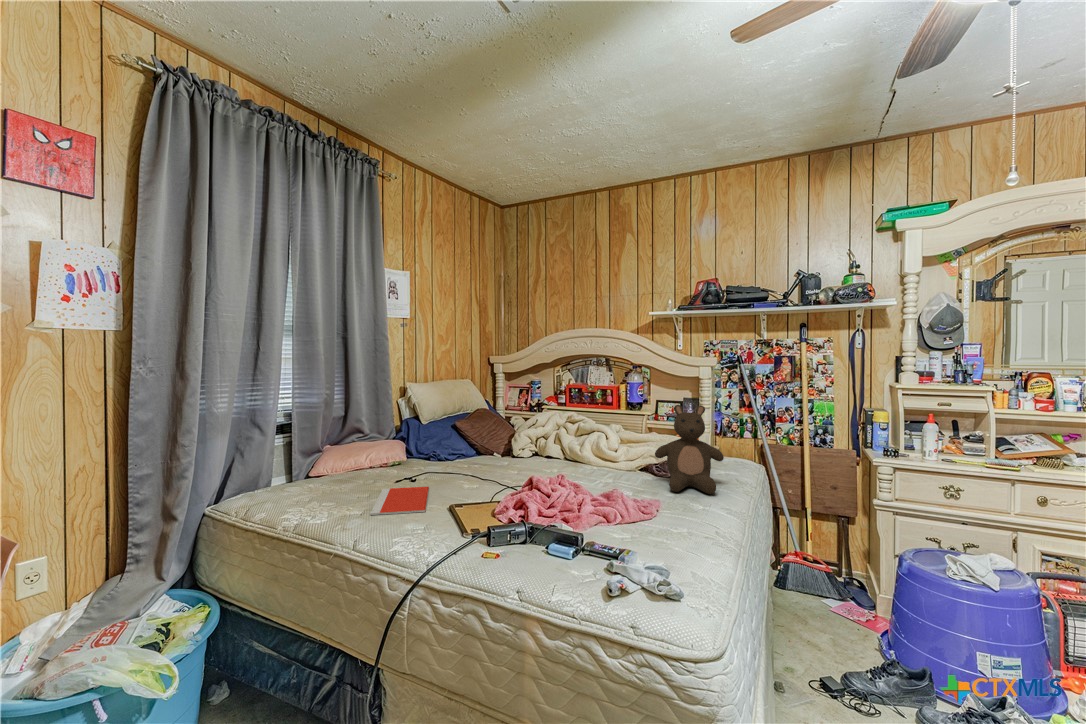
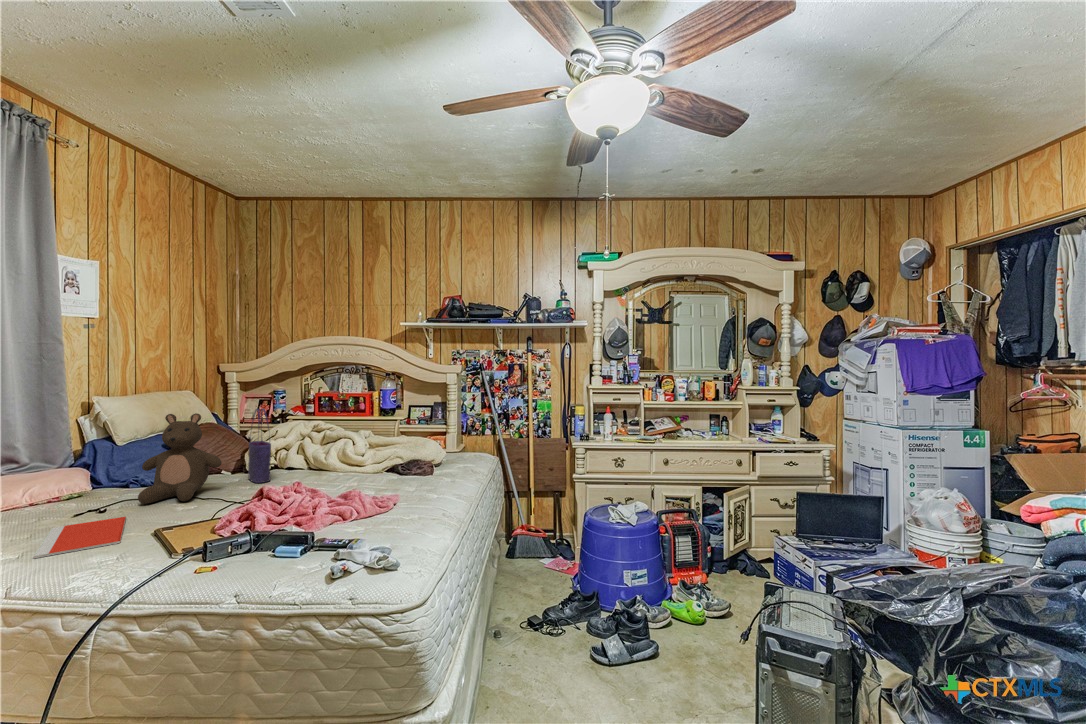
tote bag: none [516,398,534,468] -> present [248,409,271,483]
stuffed bear: present [655,405,724,494] -> present [138,413,222,504]

